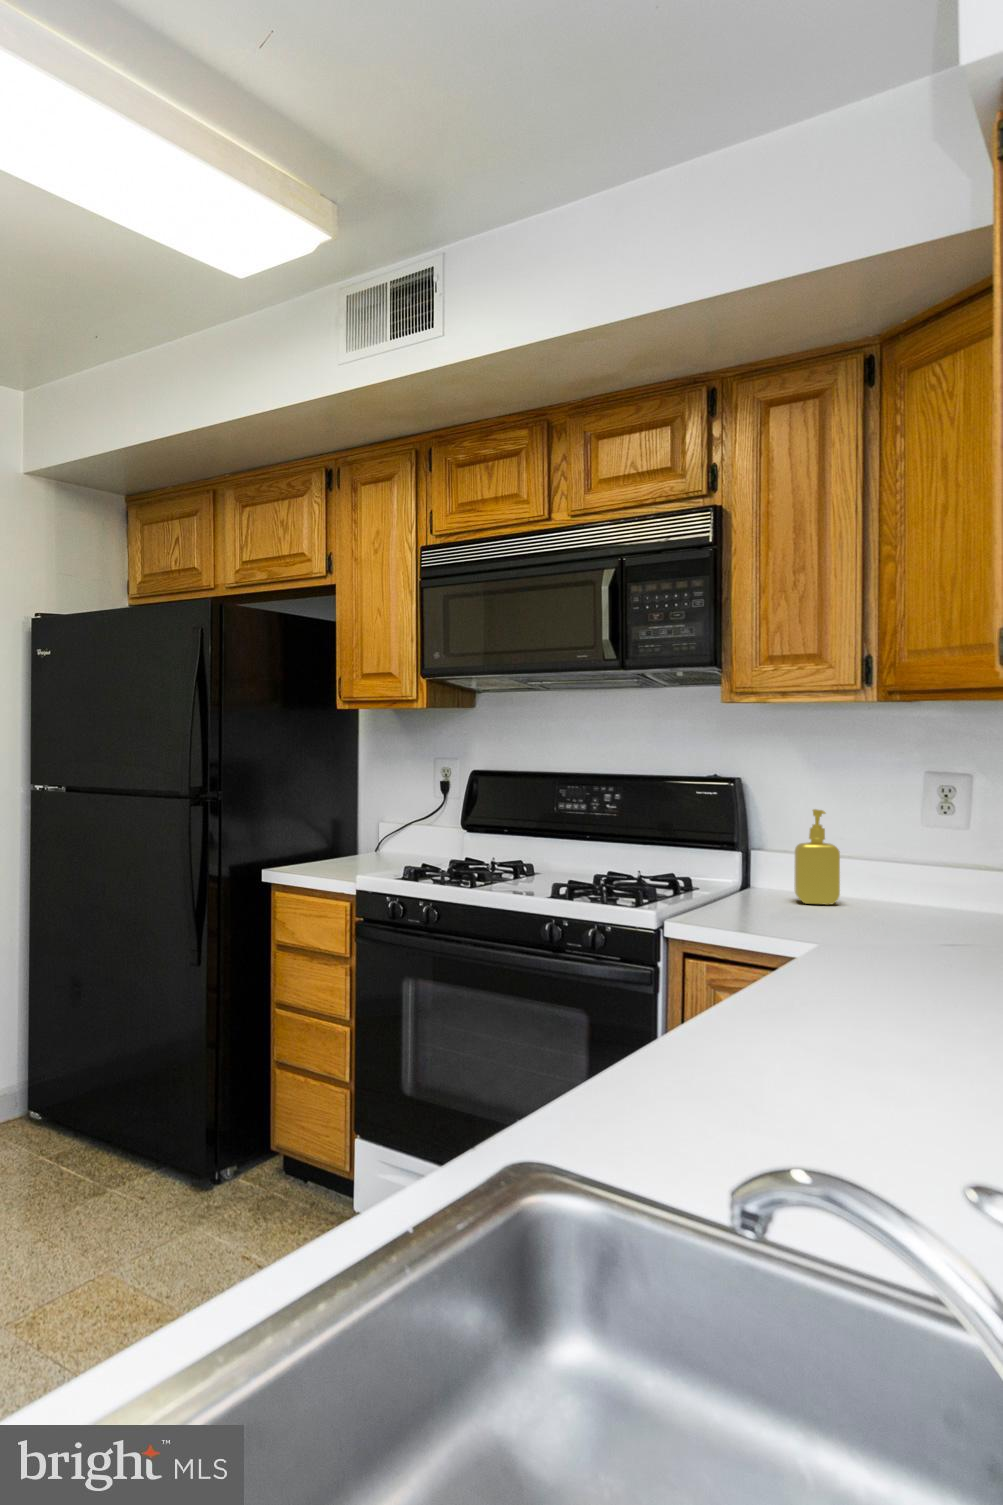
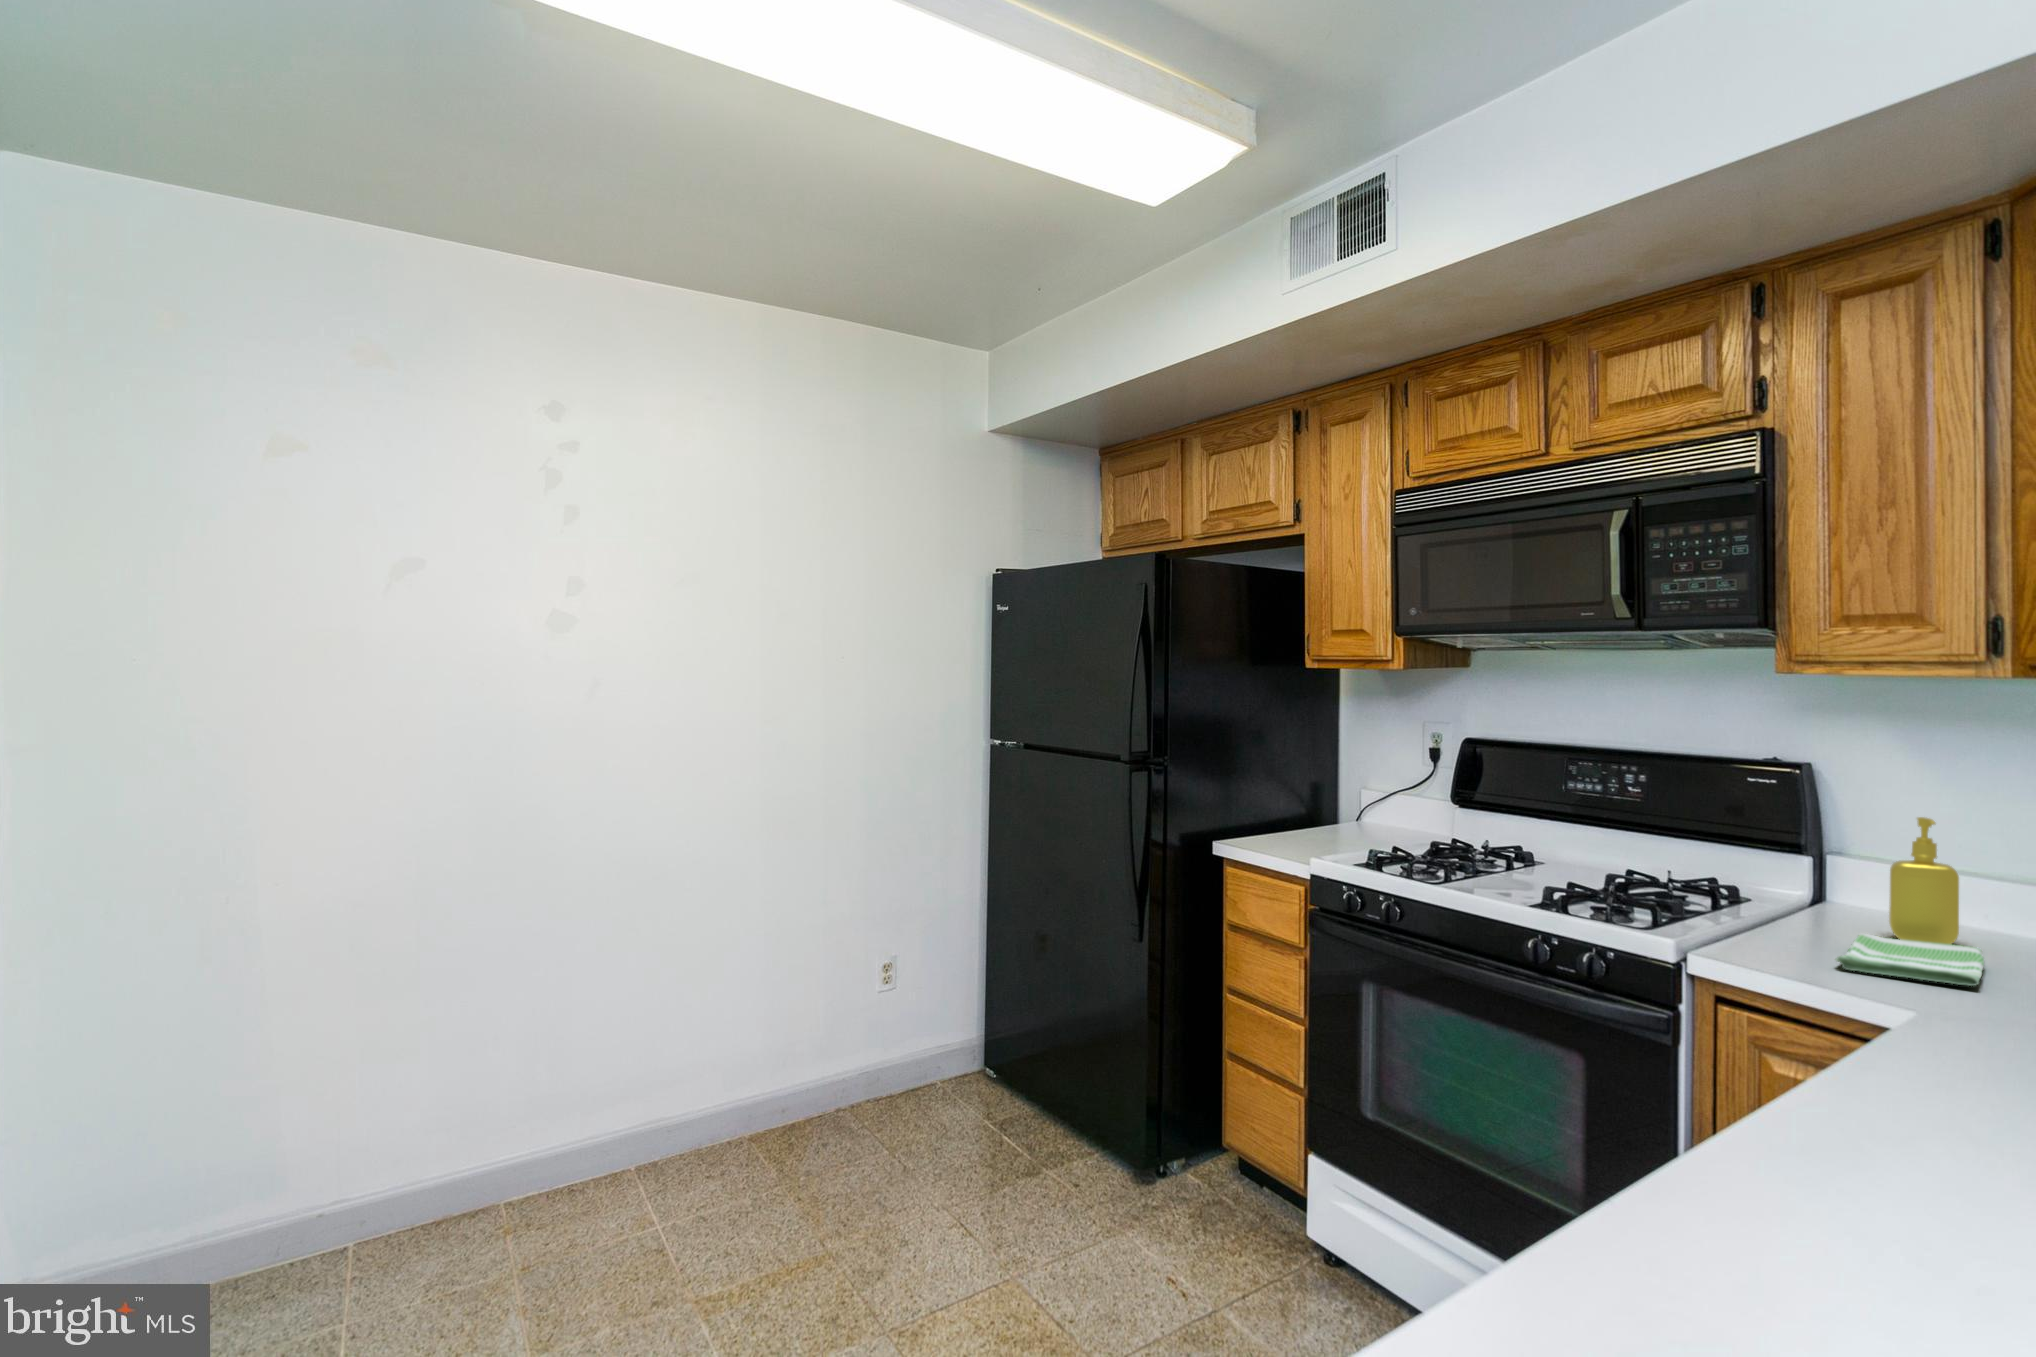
dish towel: none [779,900,873,931] -> present [1836,934,1984,986]

